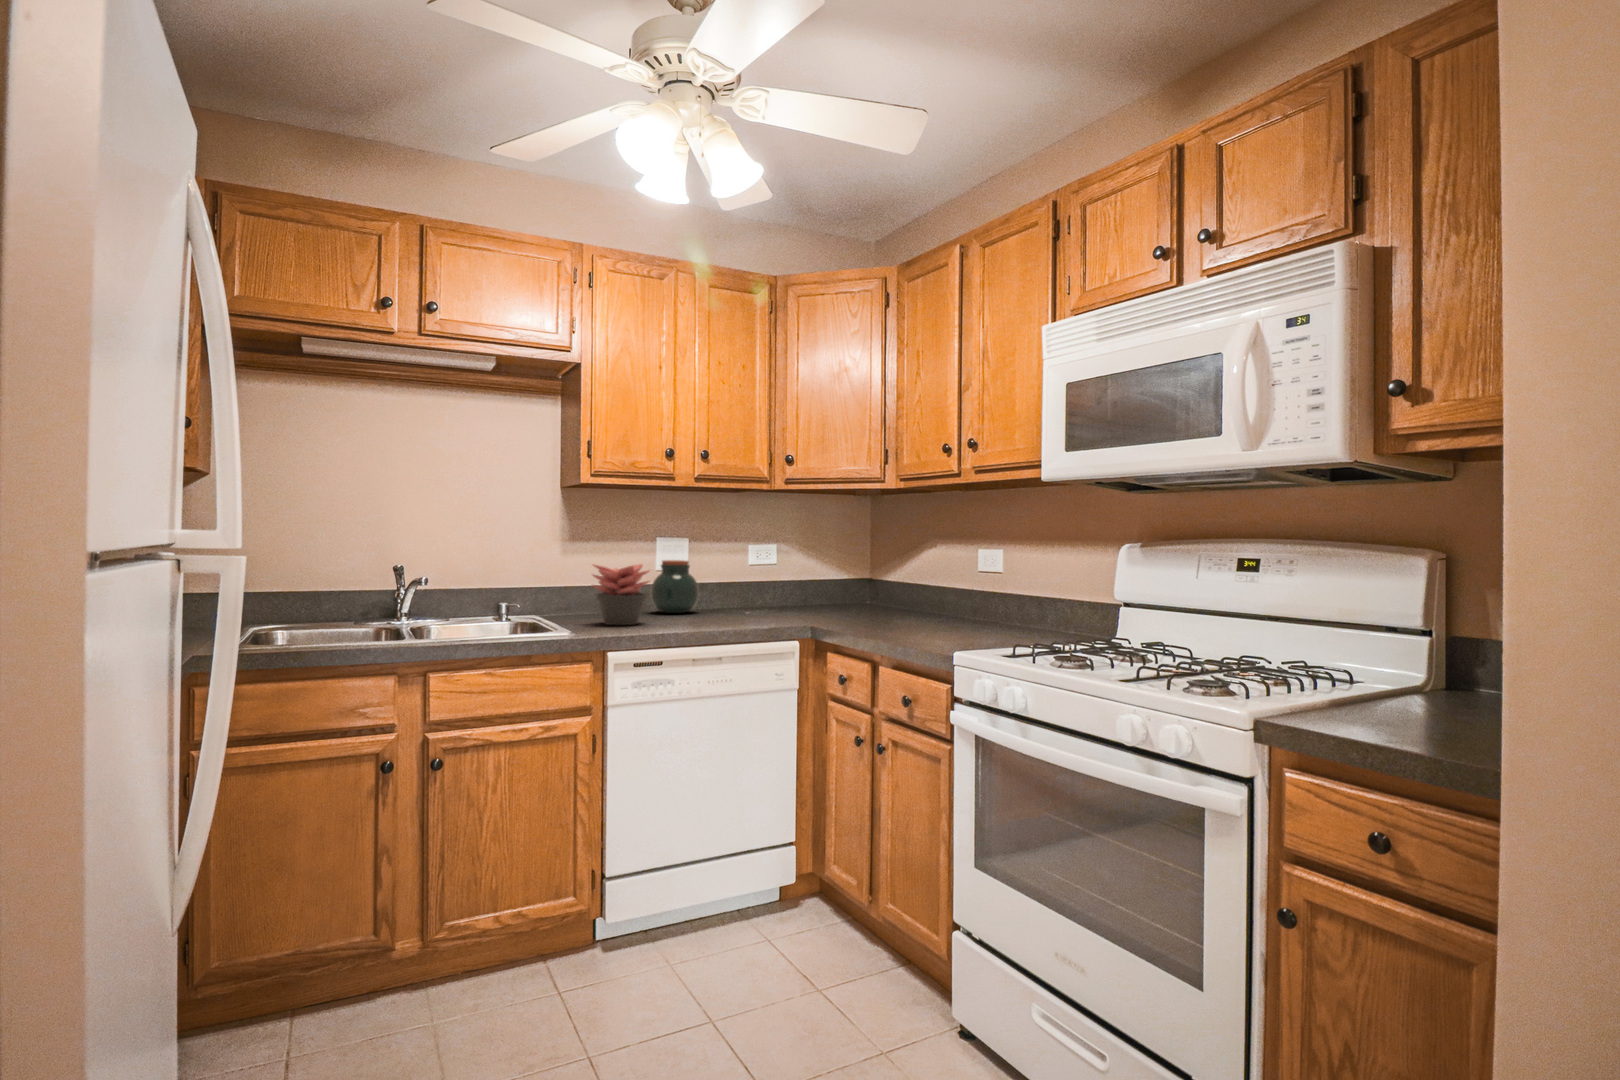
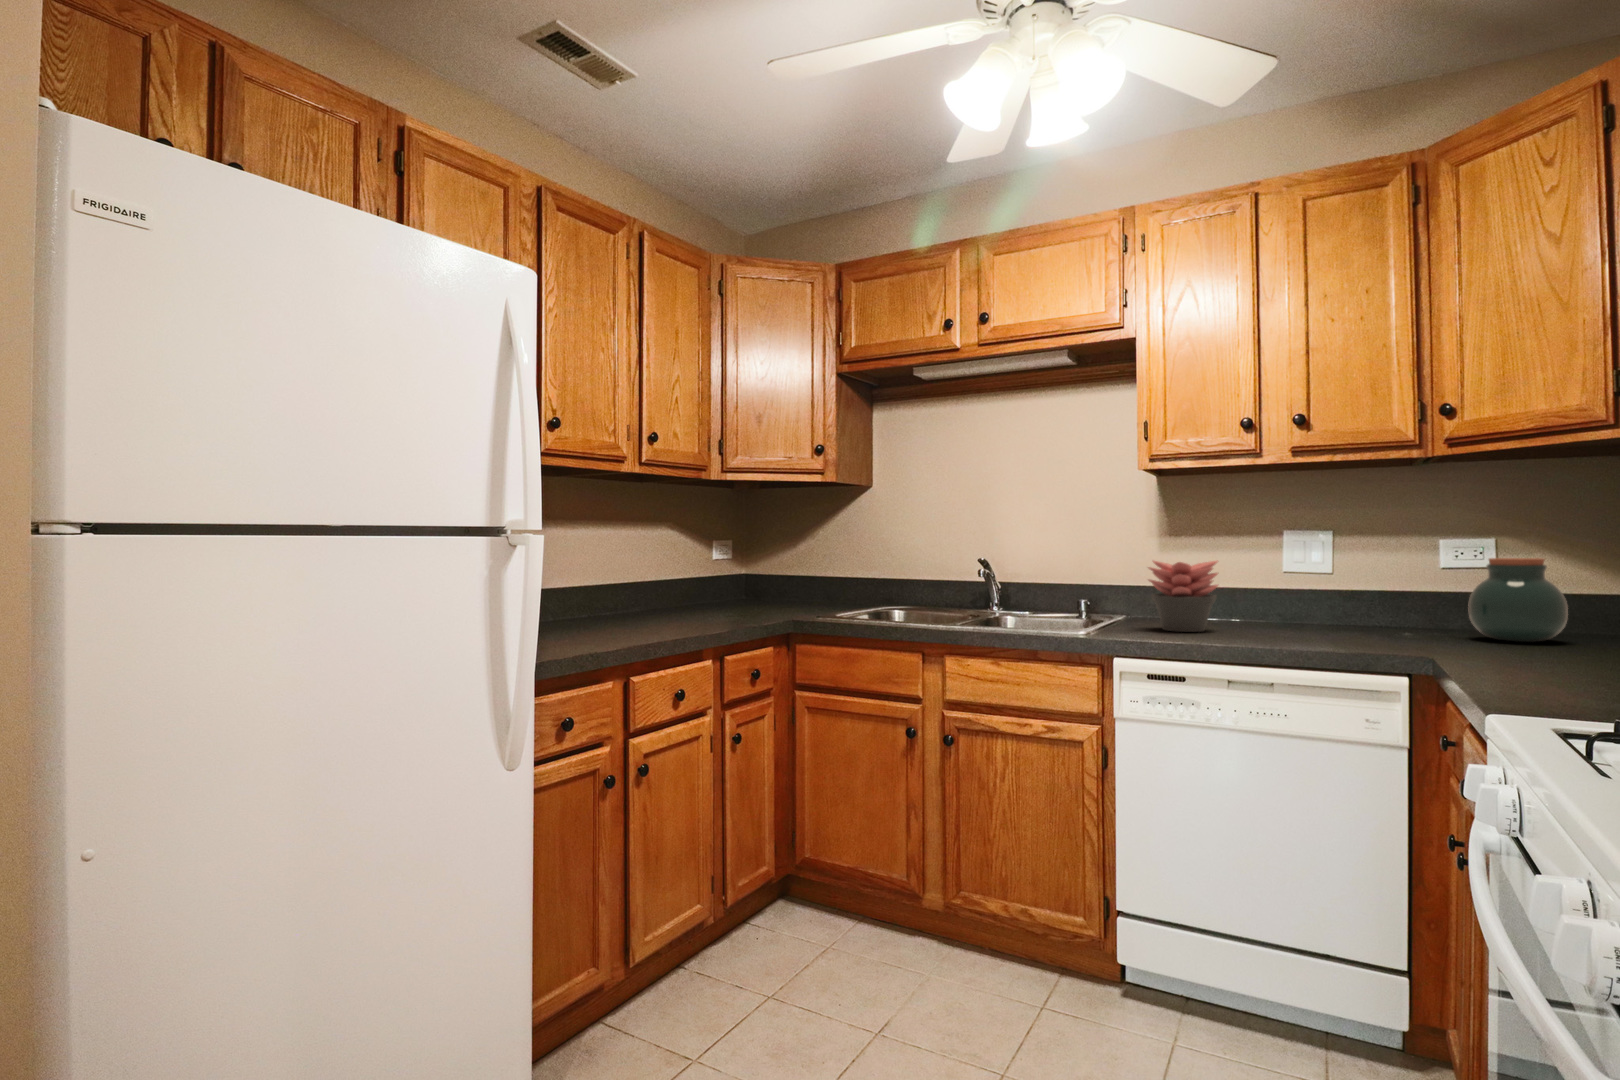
jar: present [651,560,699,613] -> present [1469,558,1568,642]

